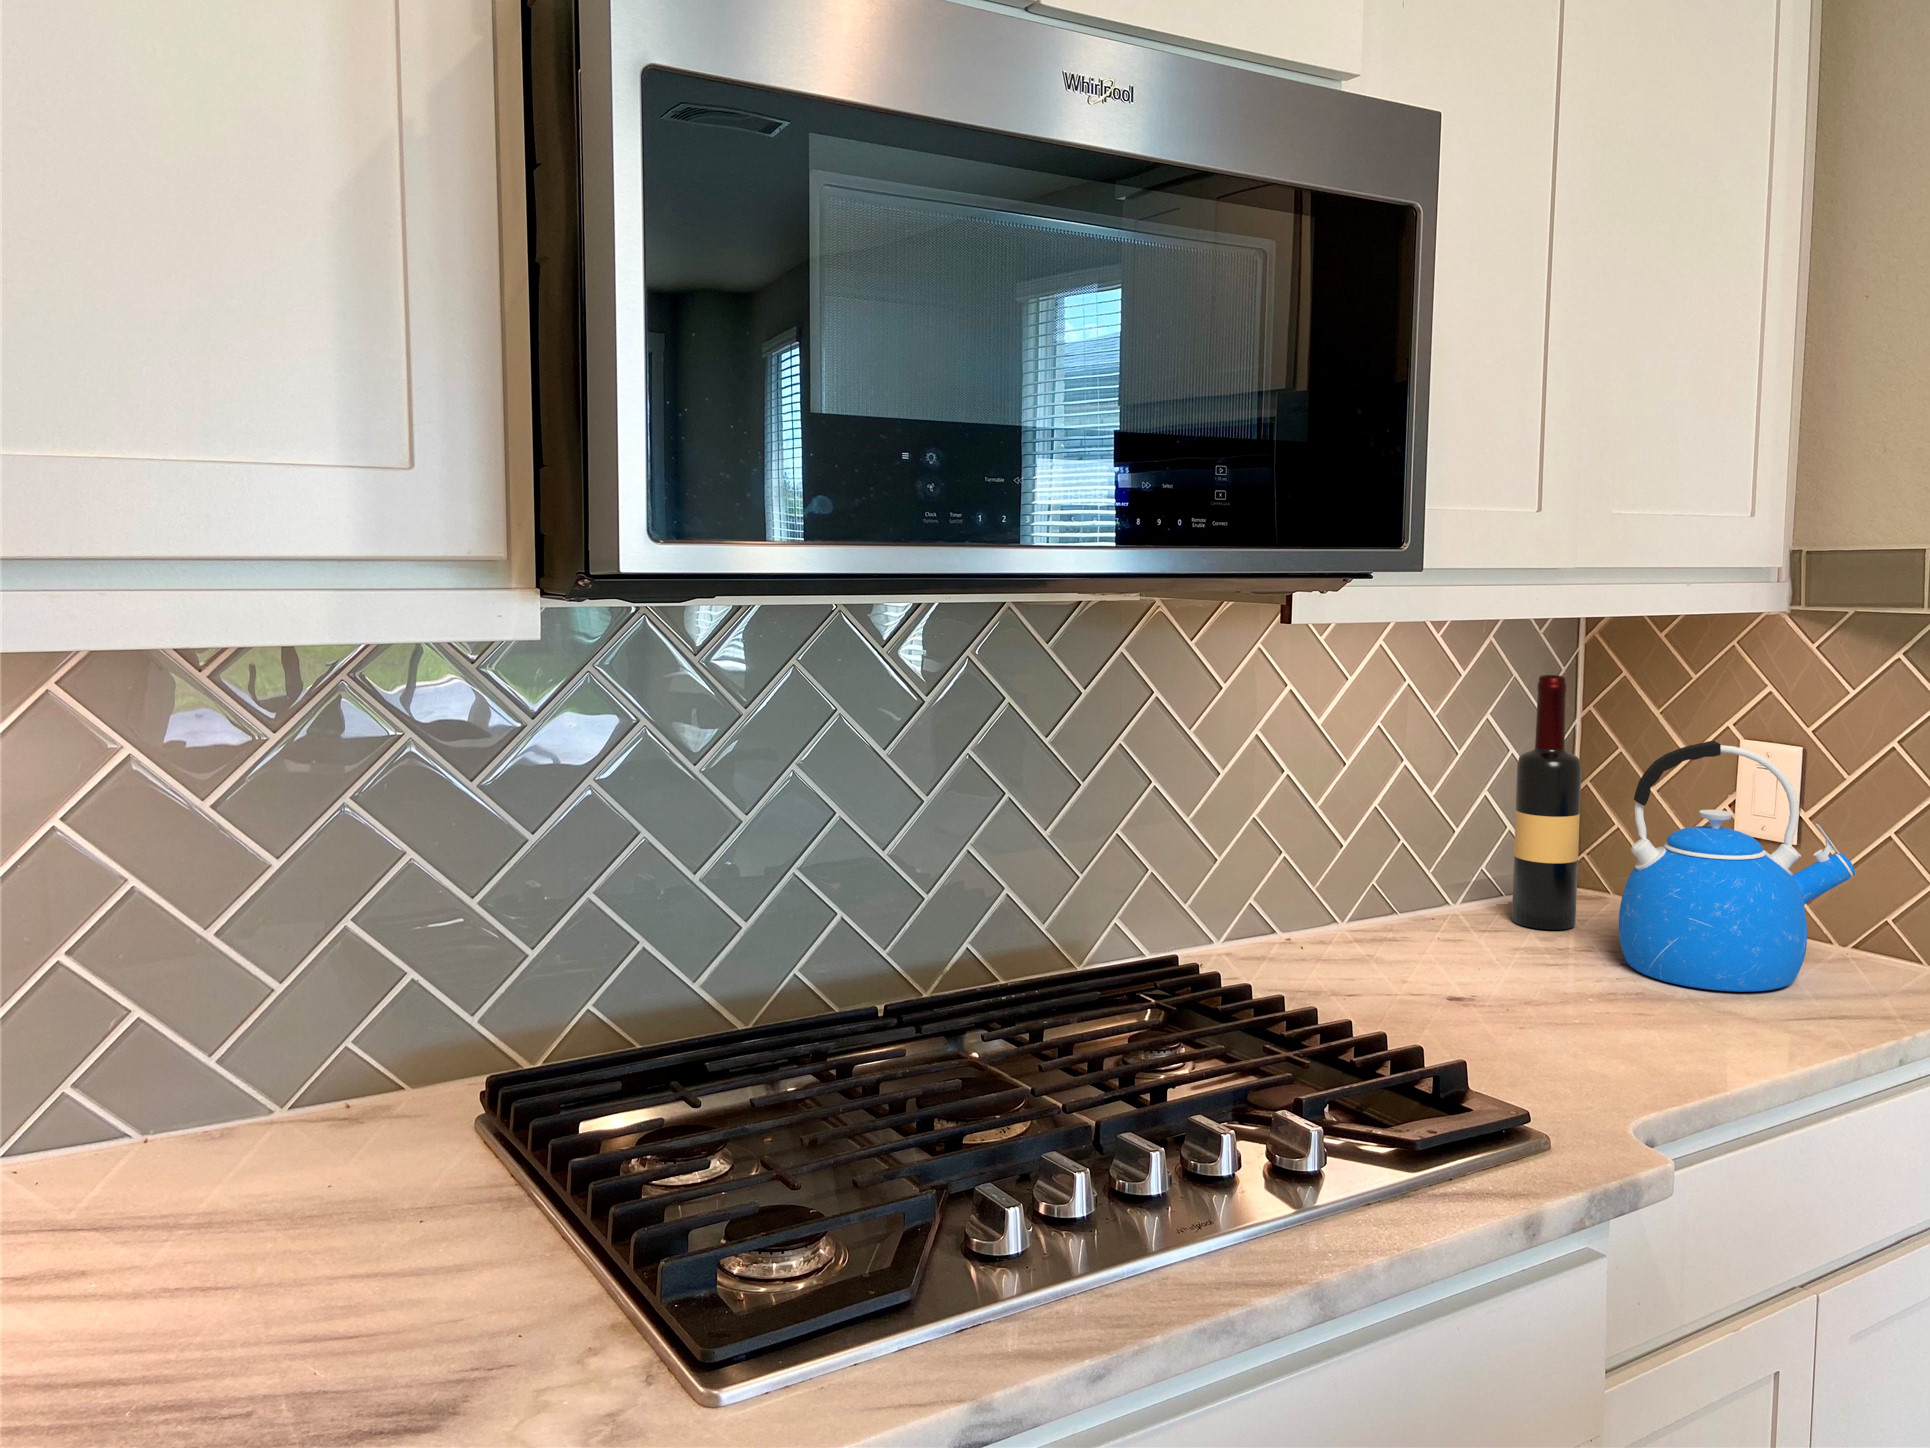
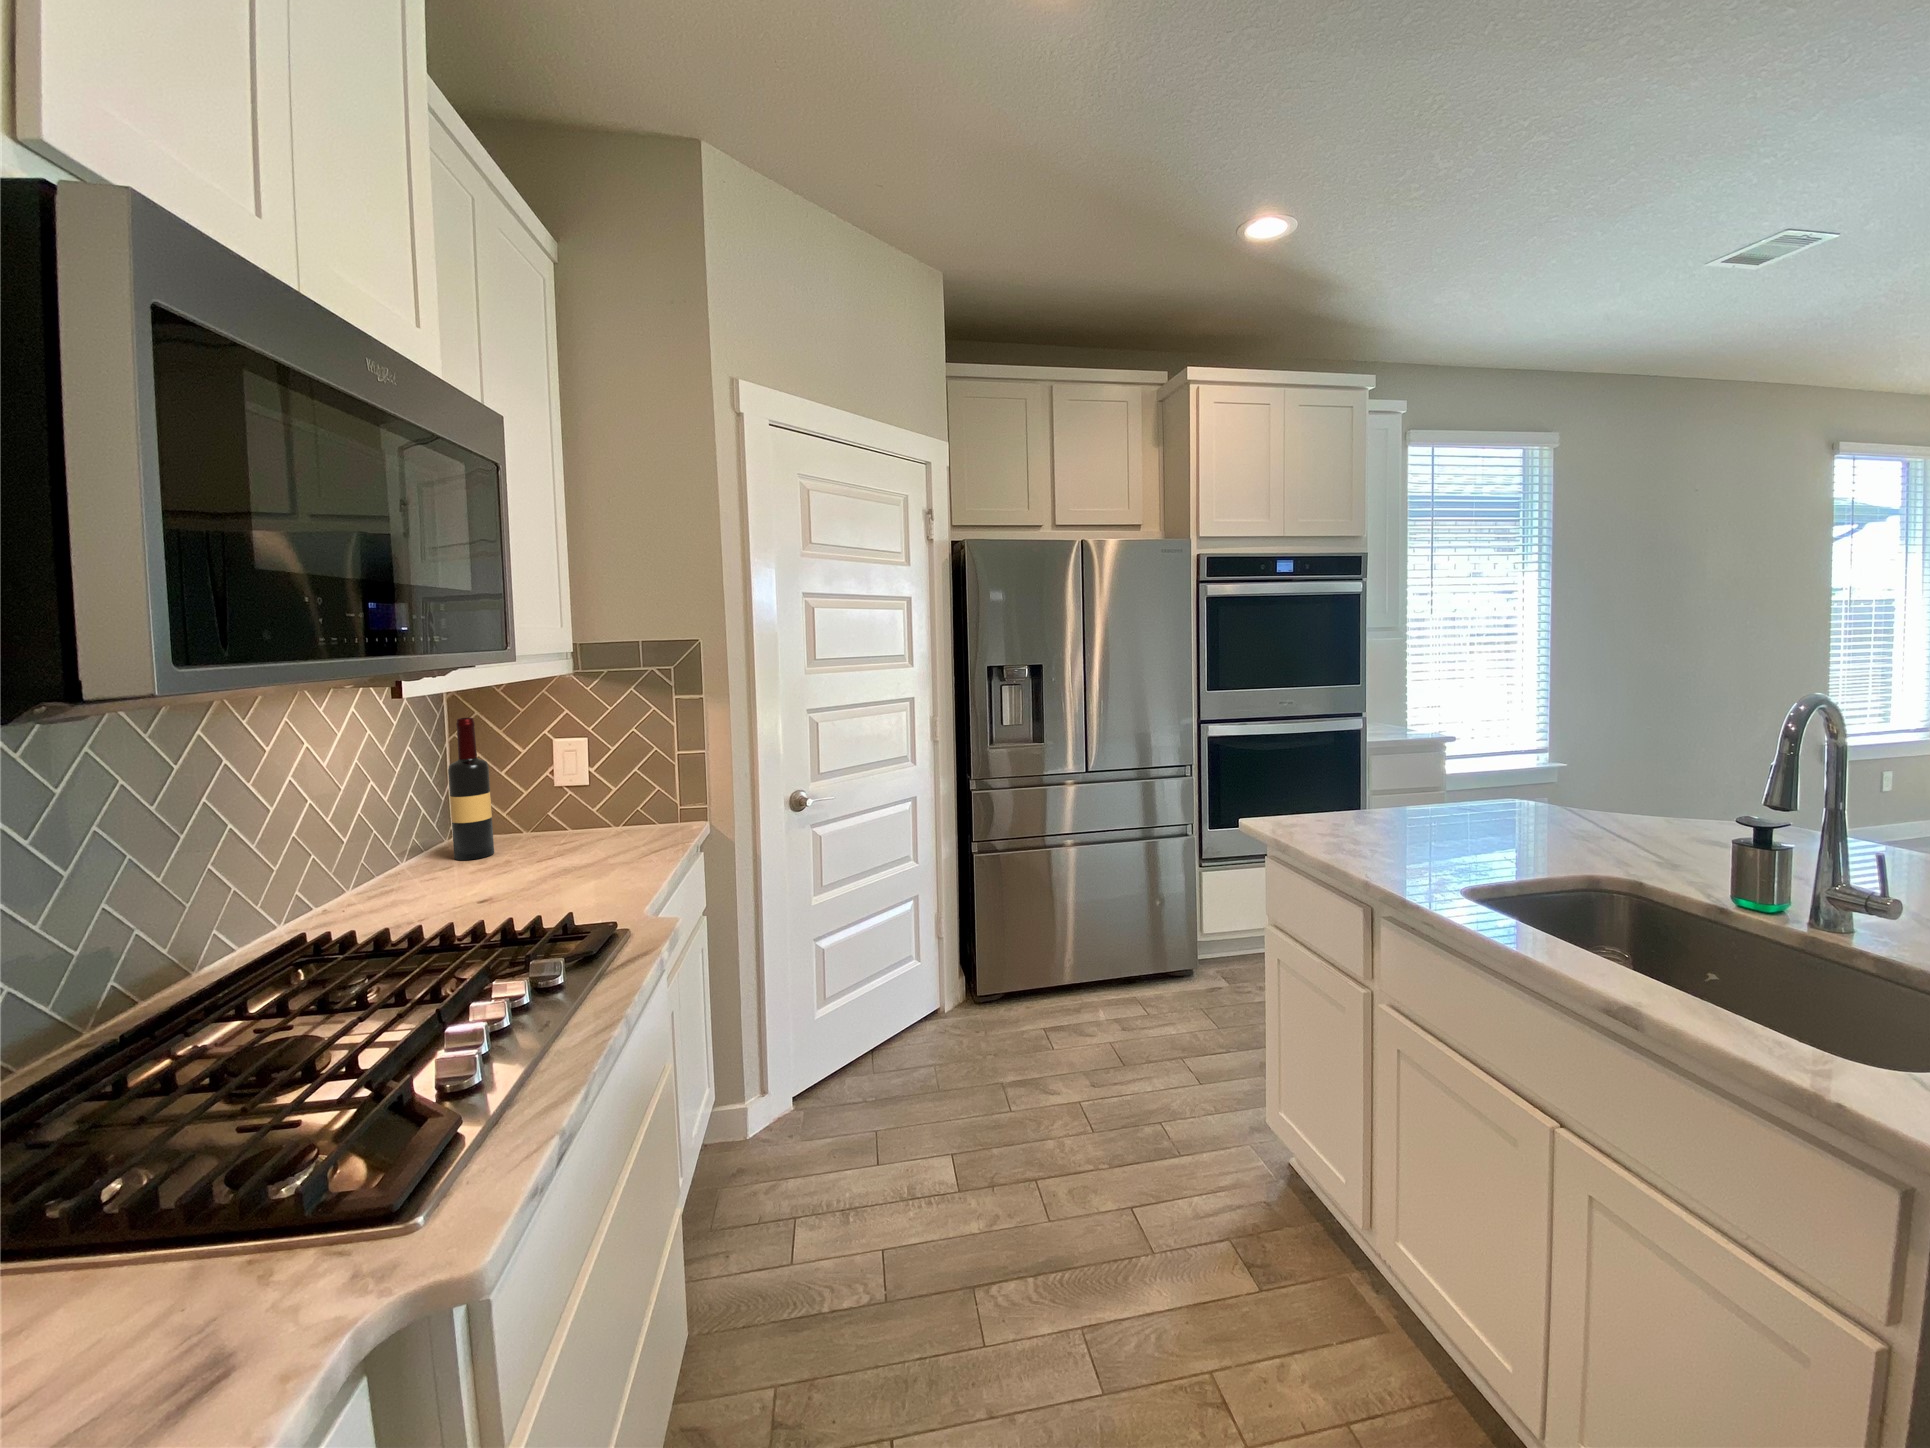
kettle: present [1618,741,1855,992] -> none [535,738,640,860]

